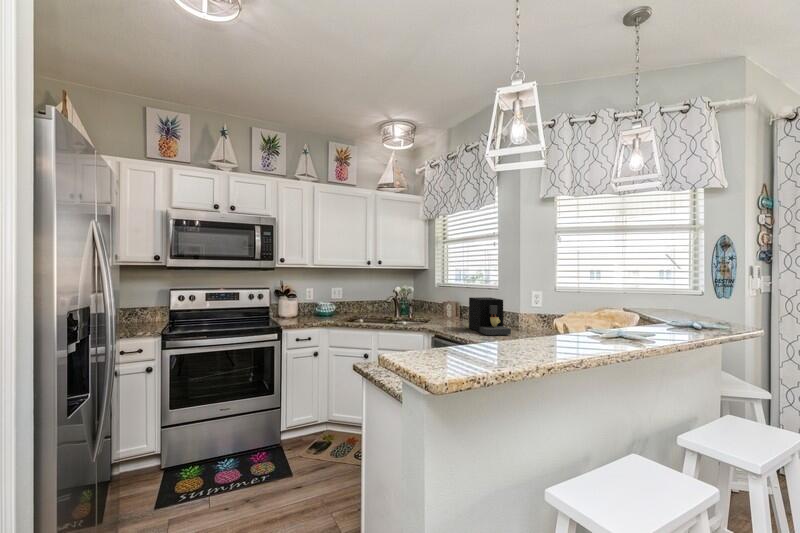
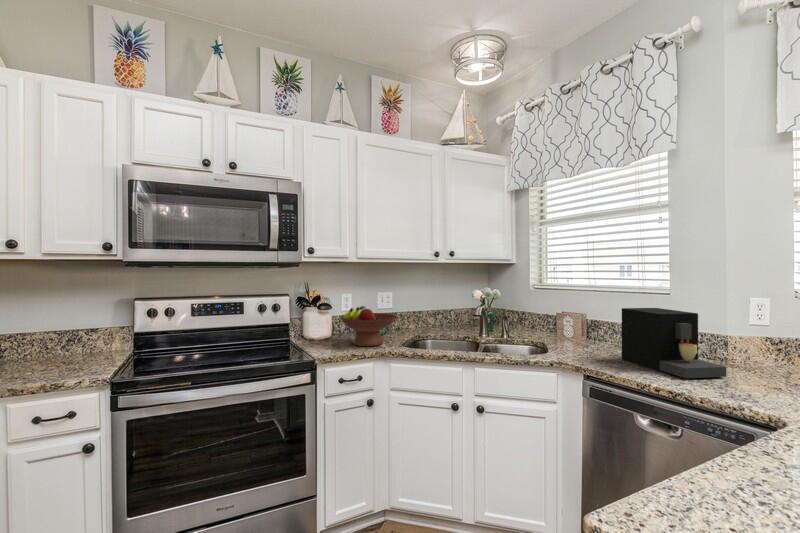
fruit bowl: none [300,296,339,321] -> present [340,306,397,346]

